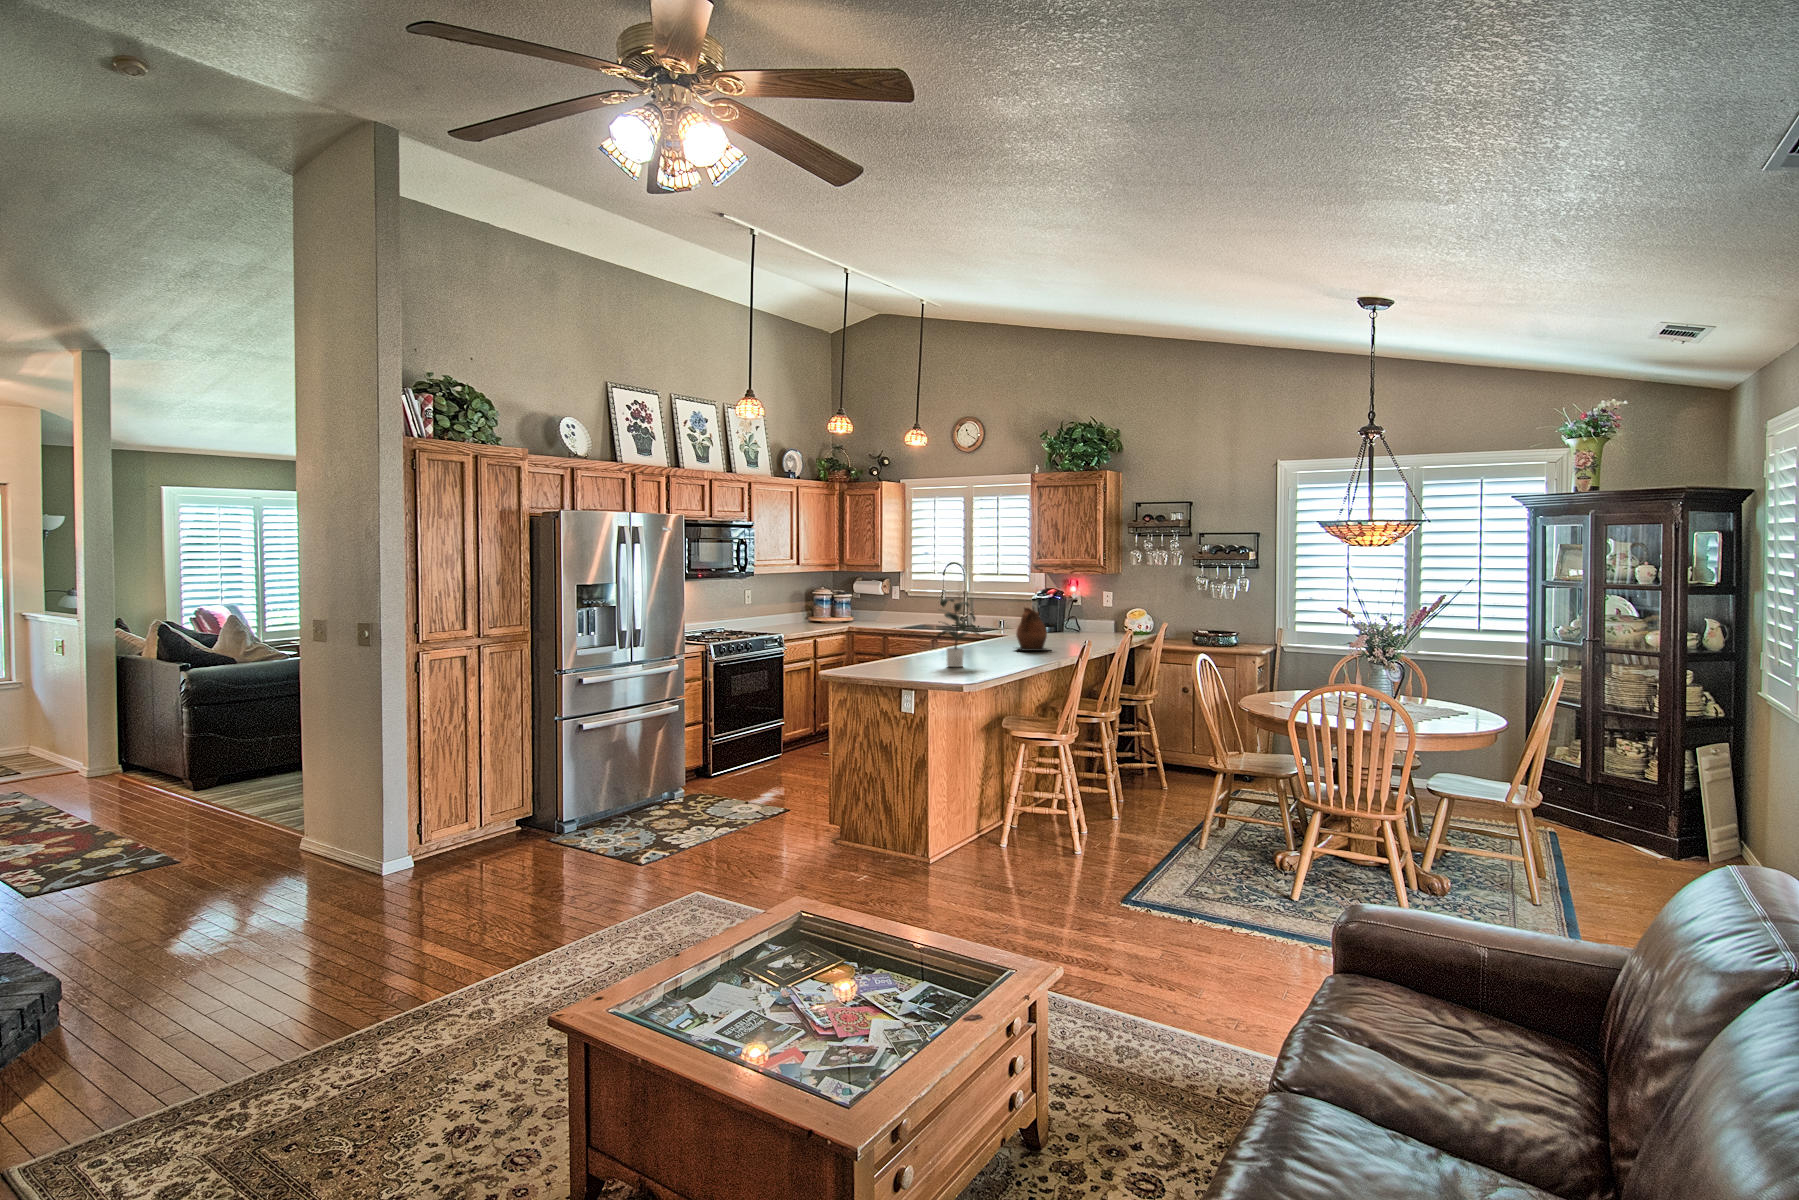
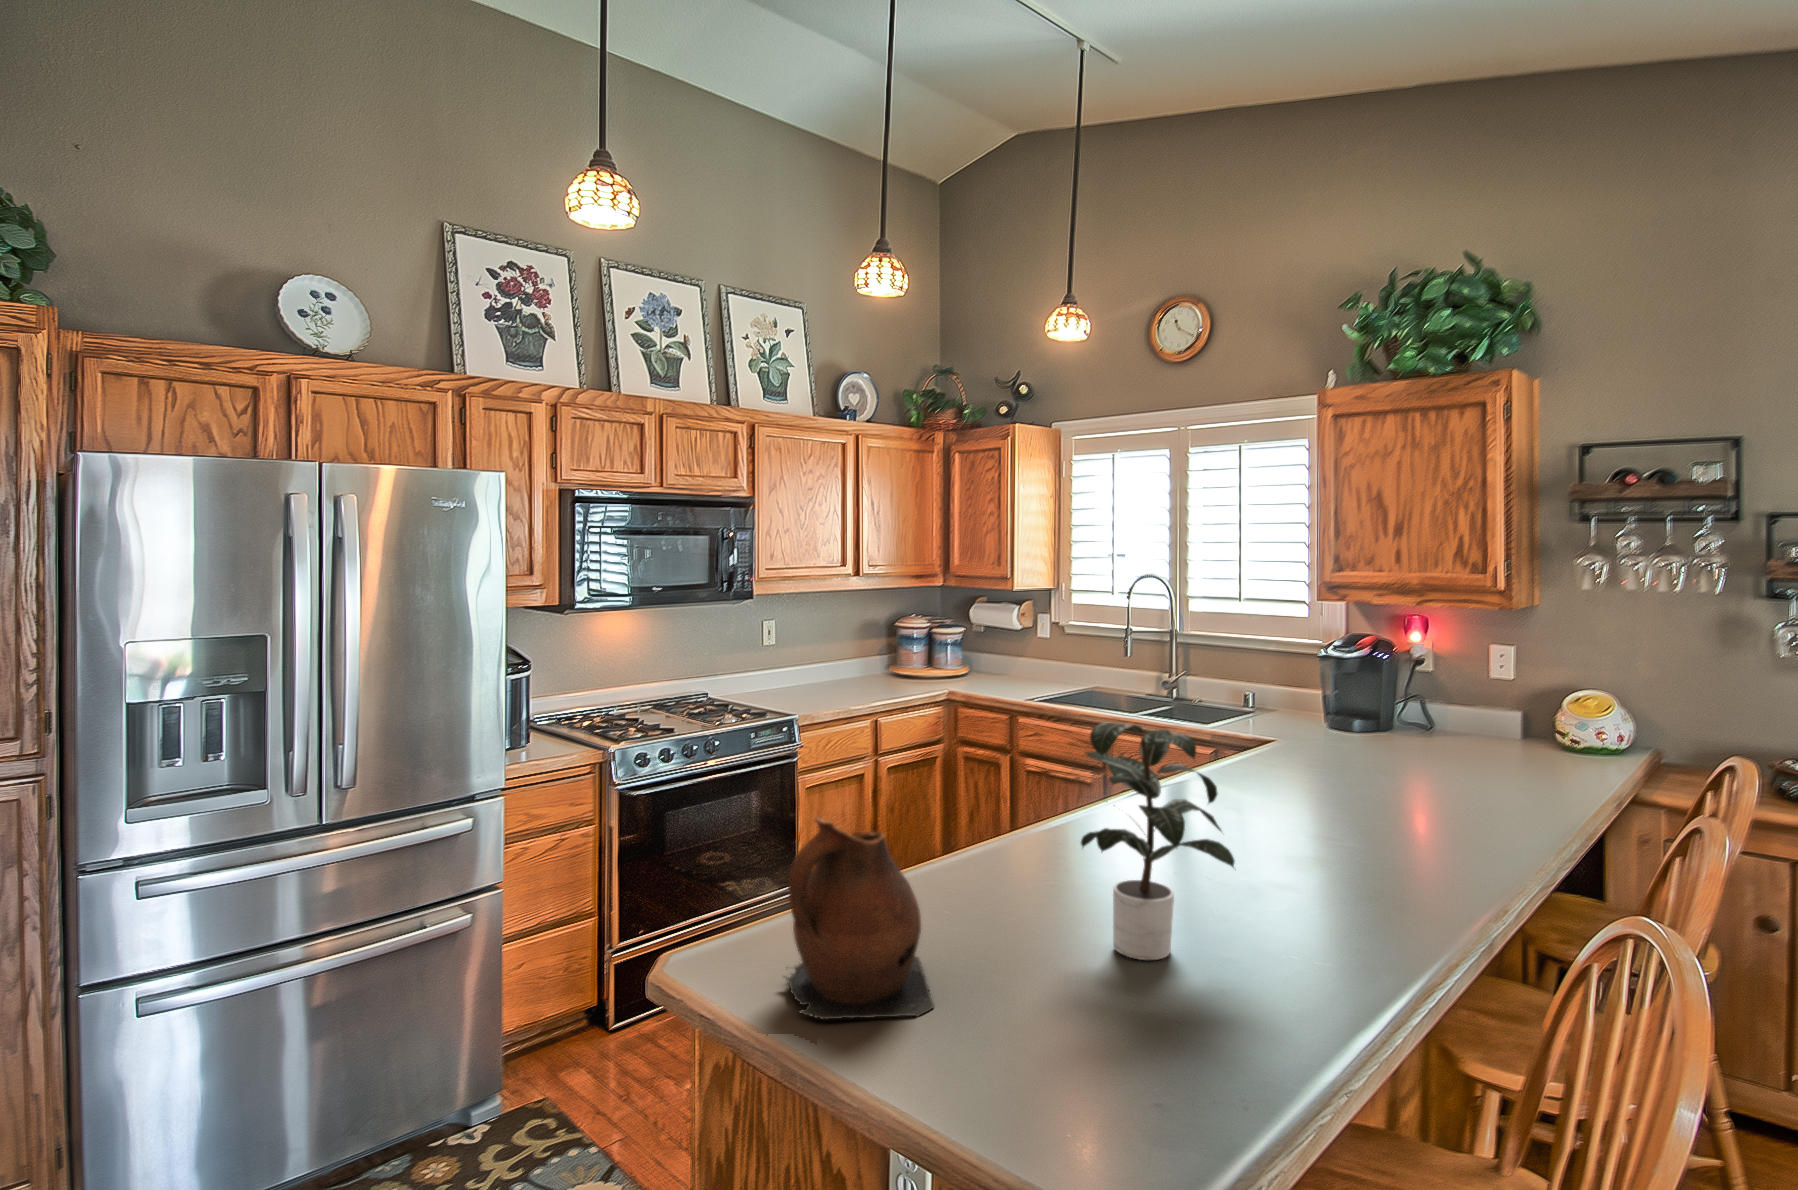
ceramic pitcher: present [1016,608,1049,651] -> present [786,817,934,1019]

